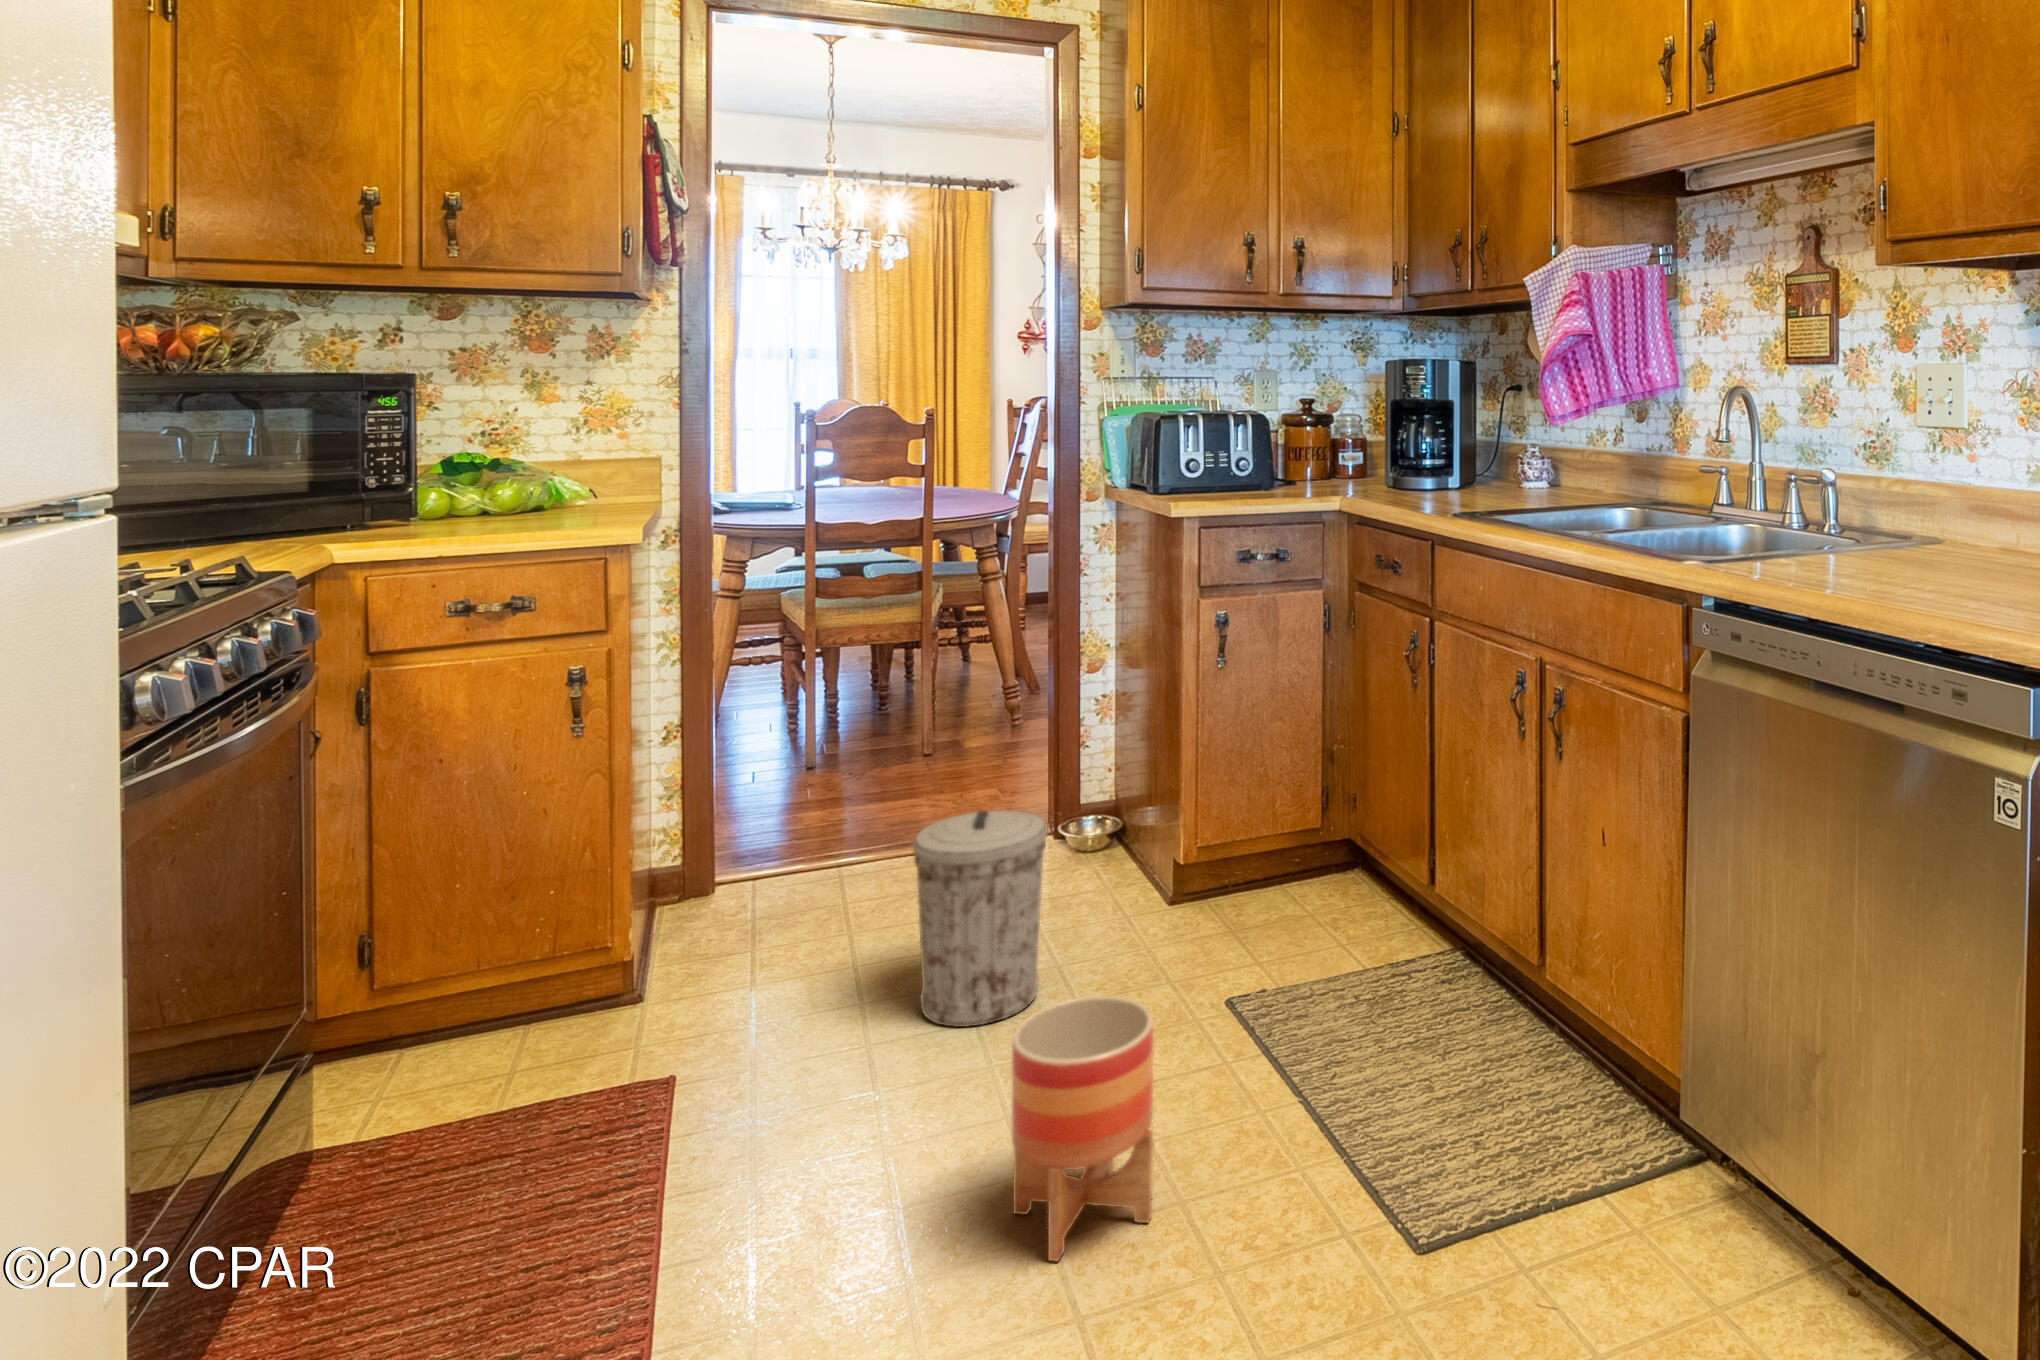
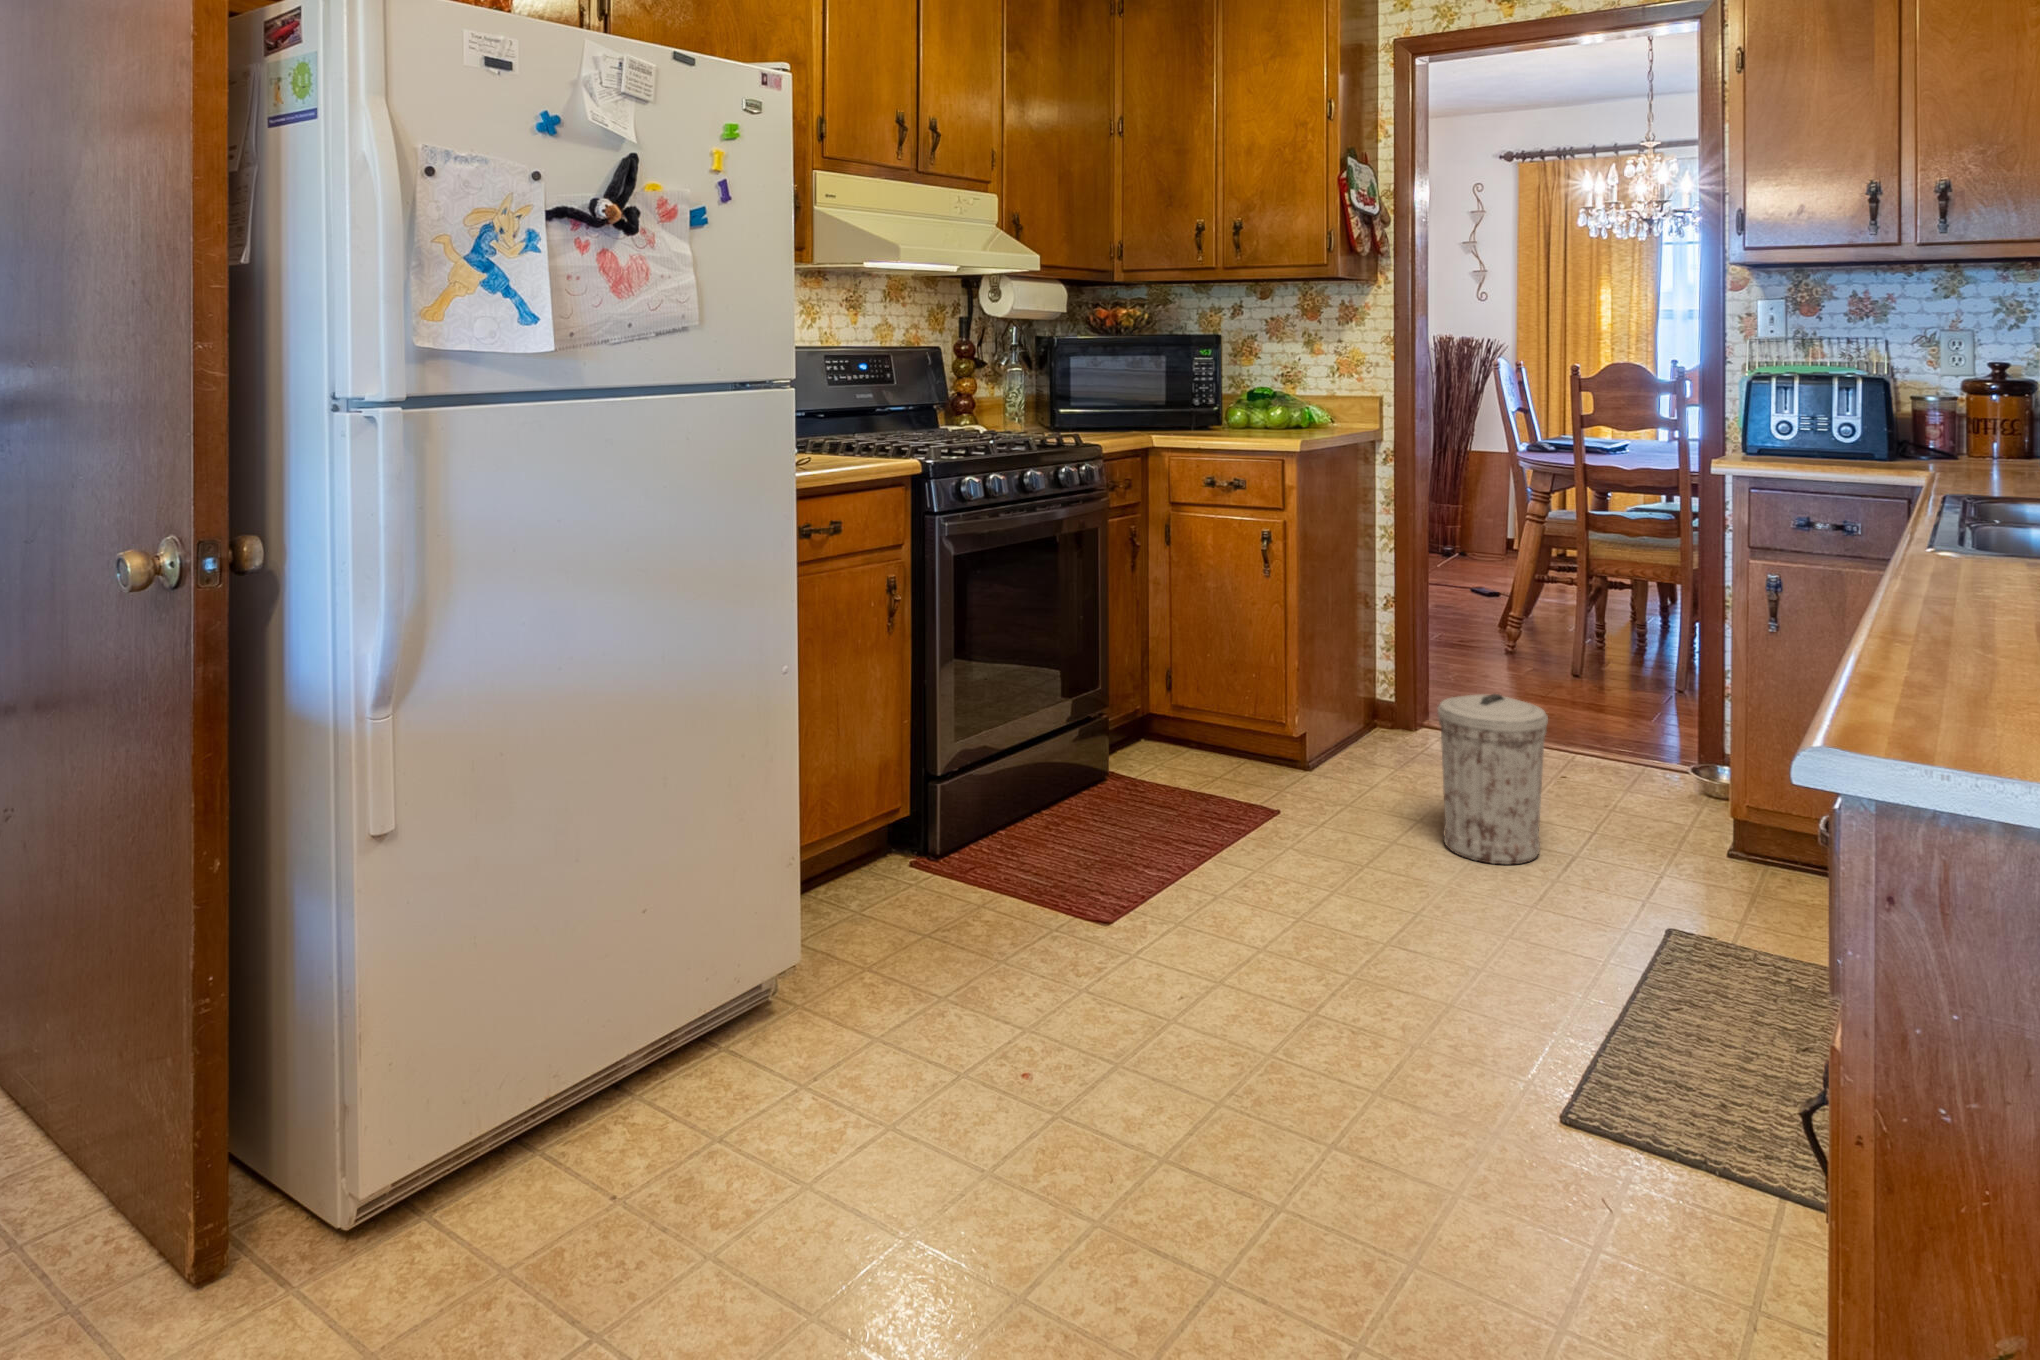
planter: present [1012,996,1153,1261] -> none [1345,811,1453,997]

